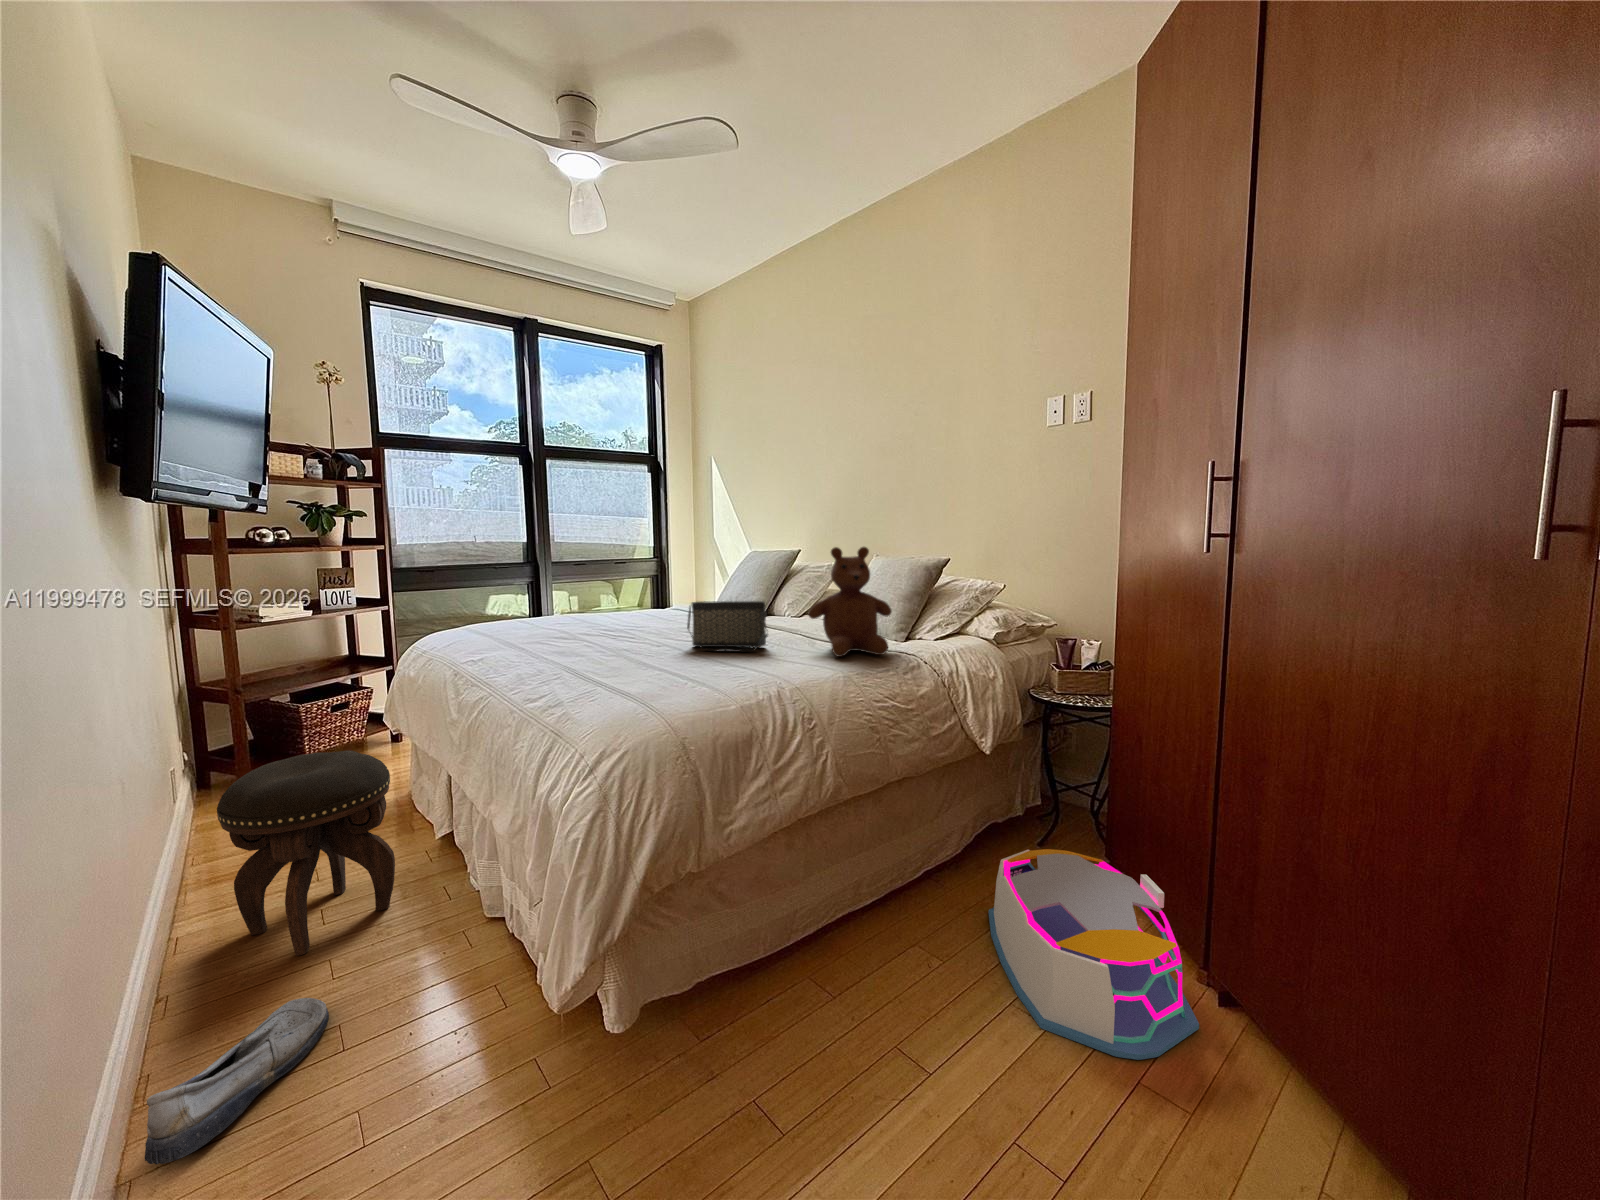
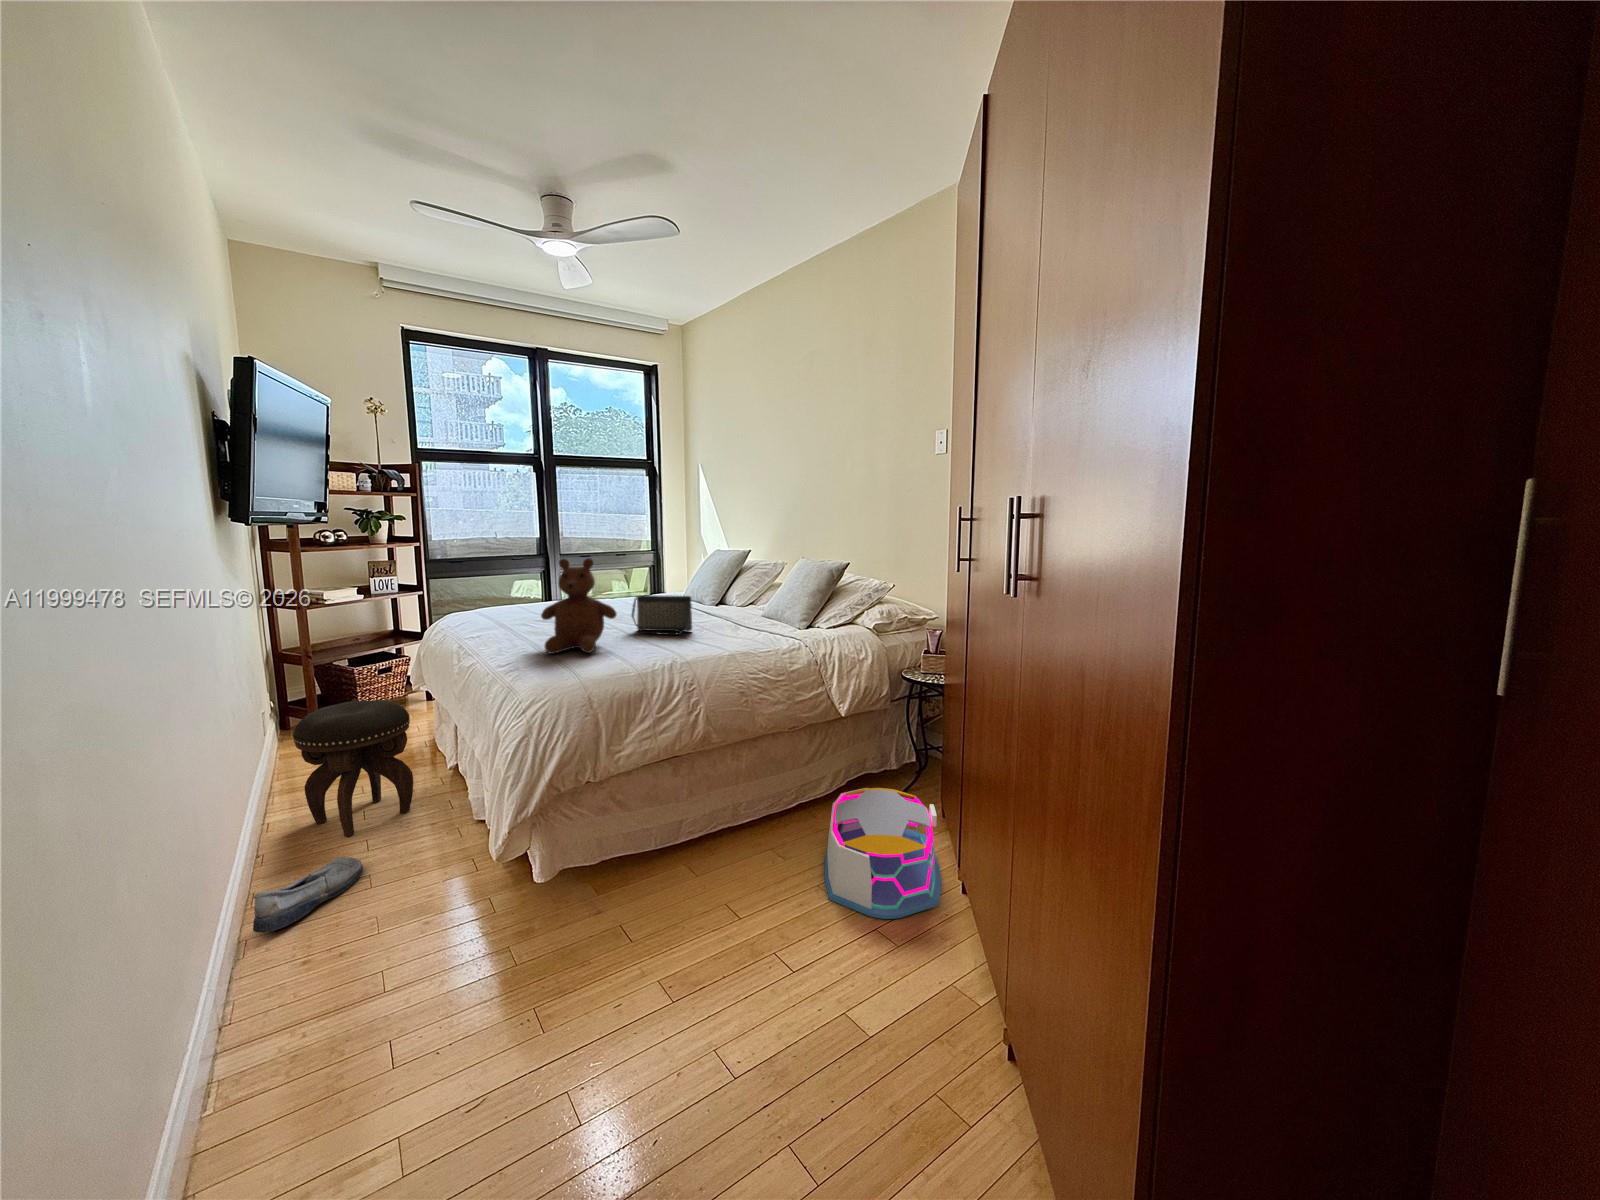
teddy bear: present [808,547,892,657] -> present [541,558,617,654]

